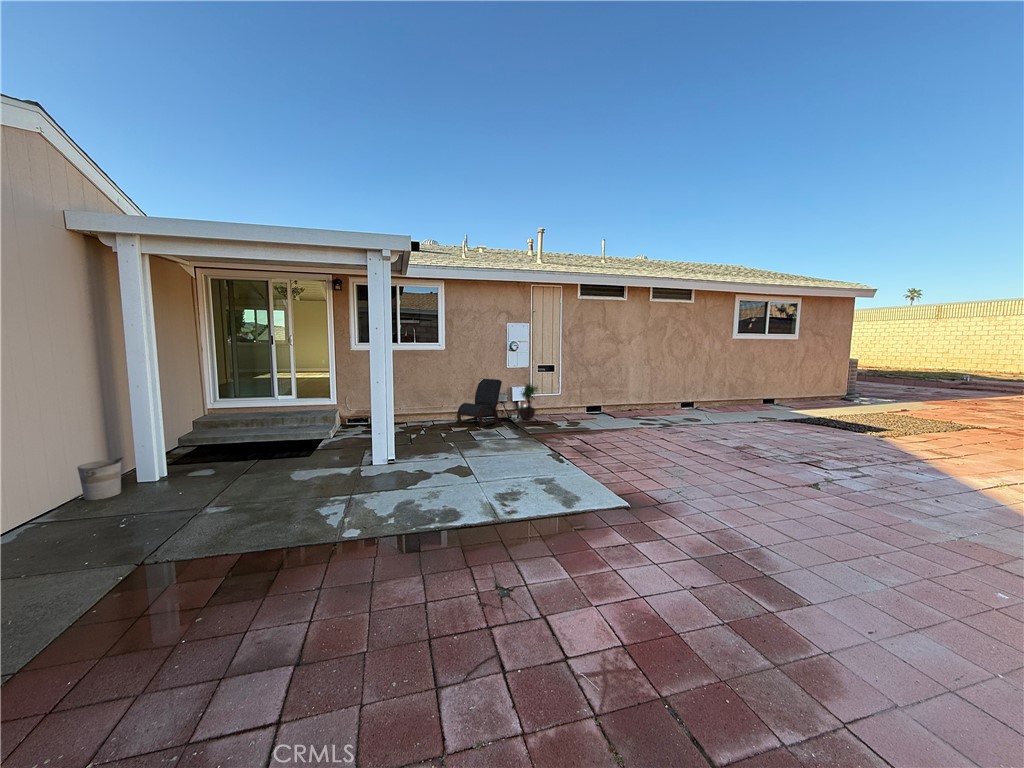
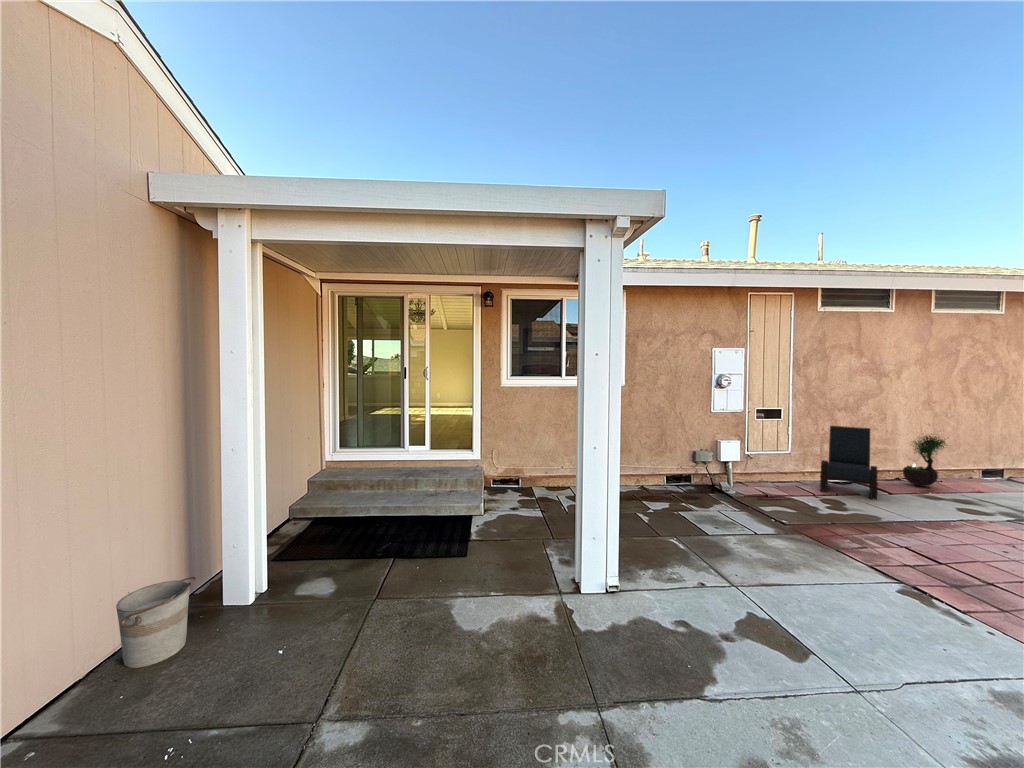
lounge chair: present [457,379,502,427] -> present [820,426,878,500]
potted tree: present [518,384,538,420] -> present [903,435,946,486]

